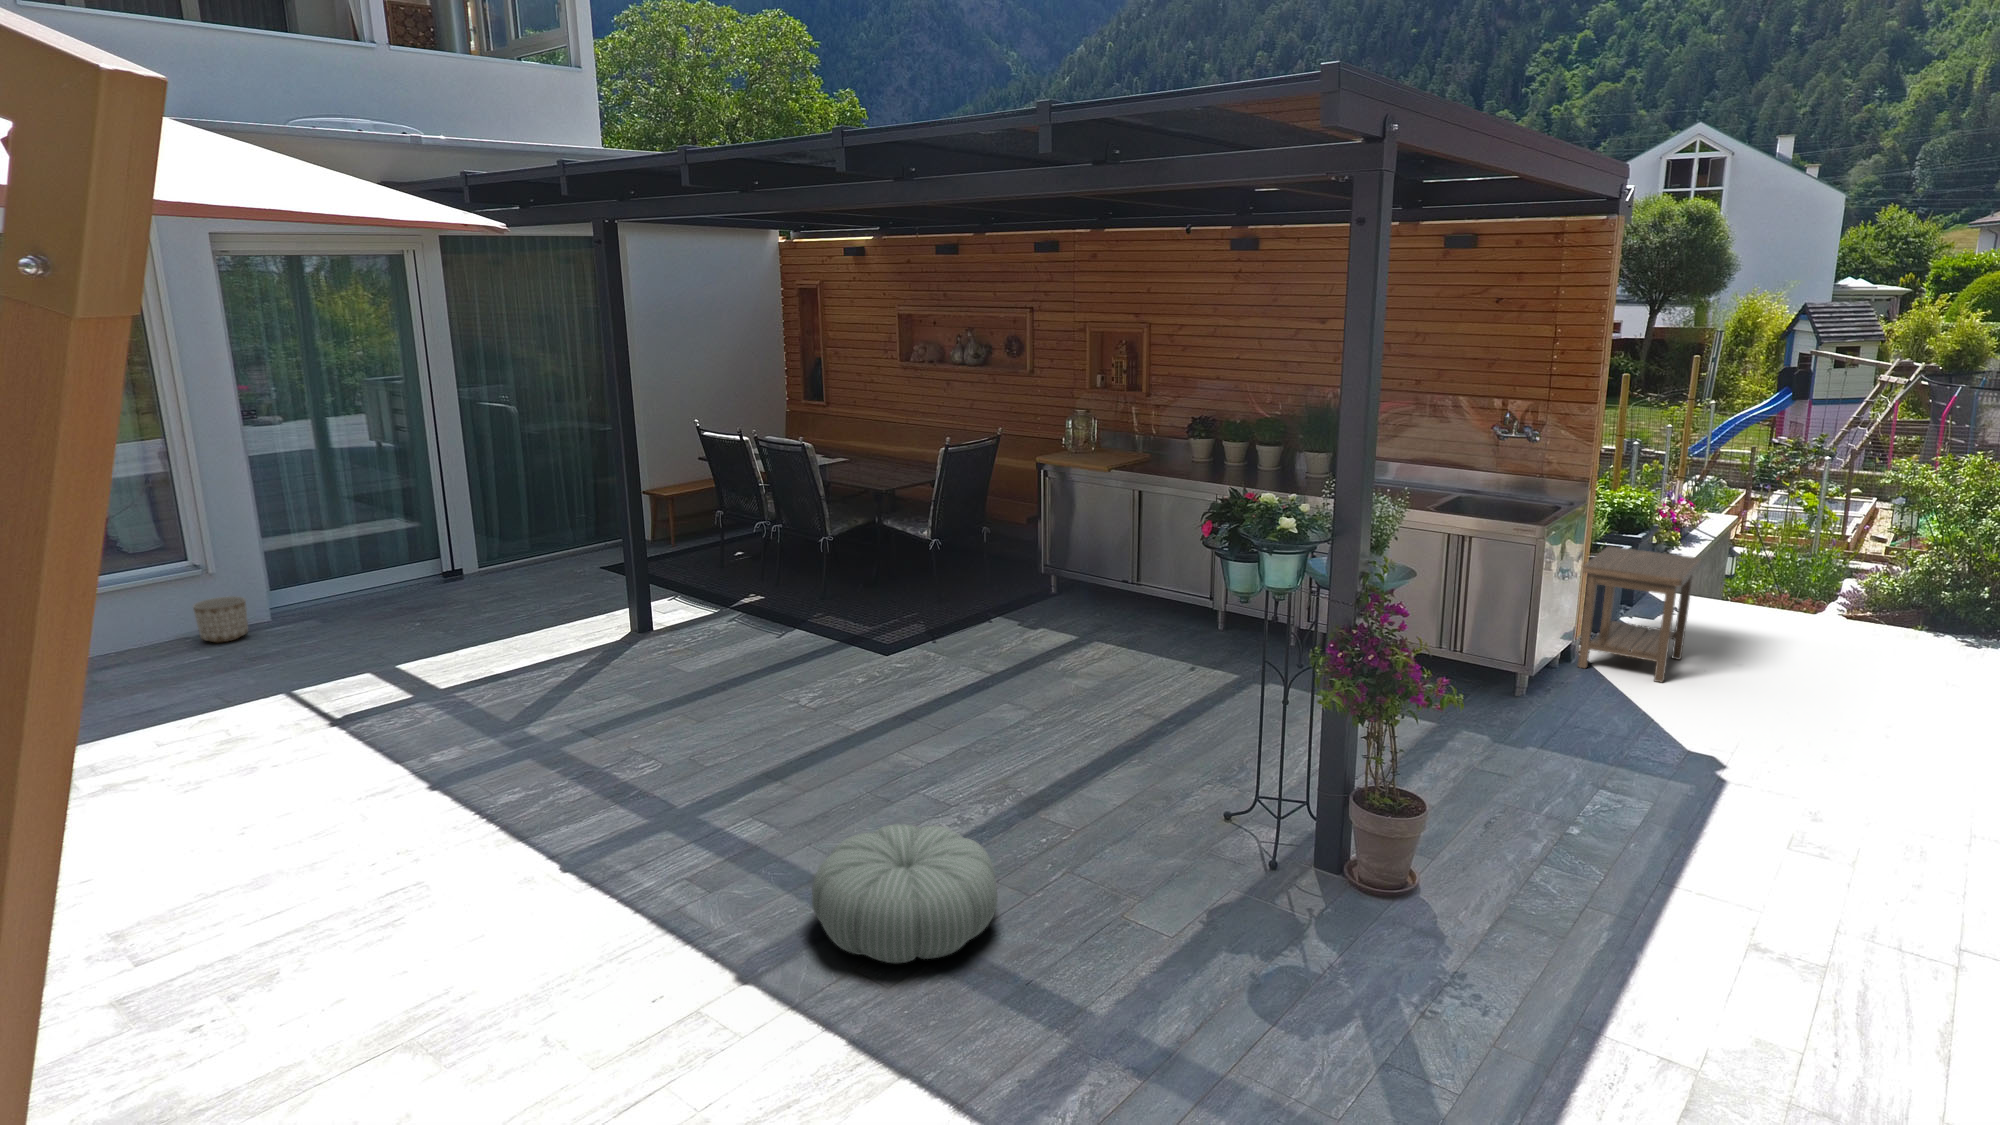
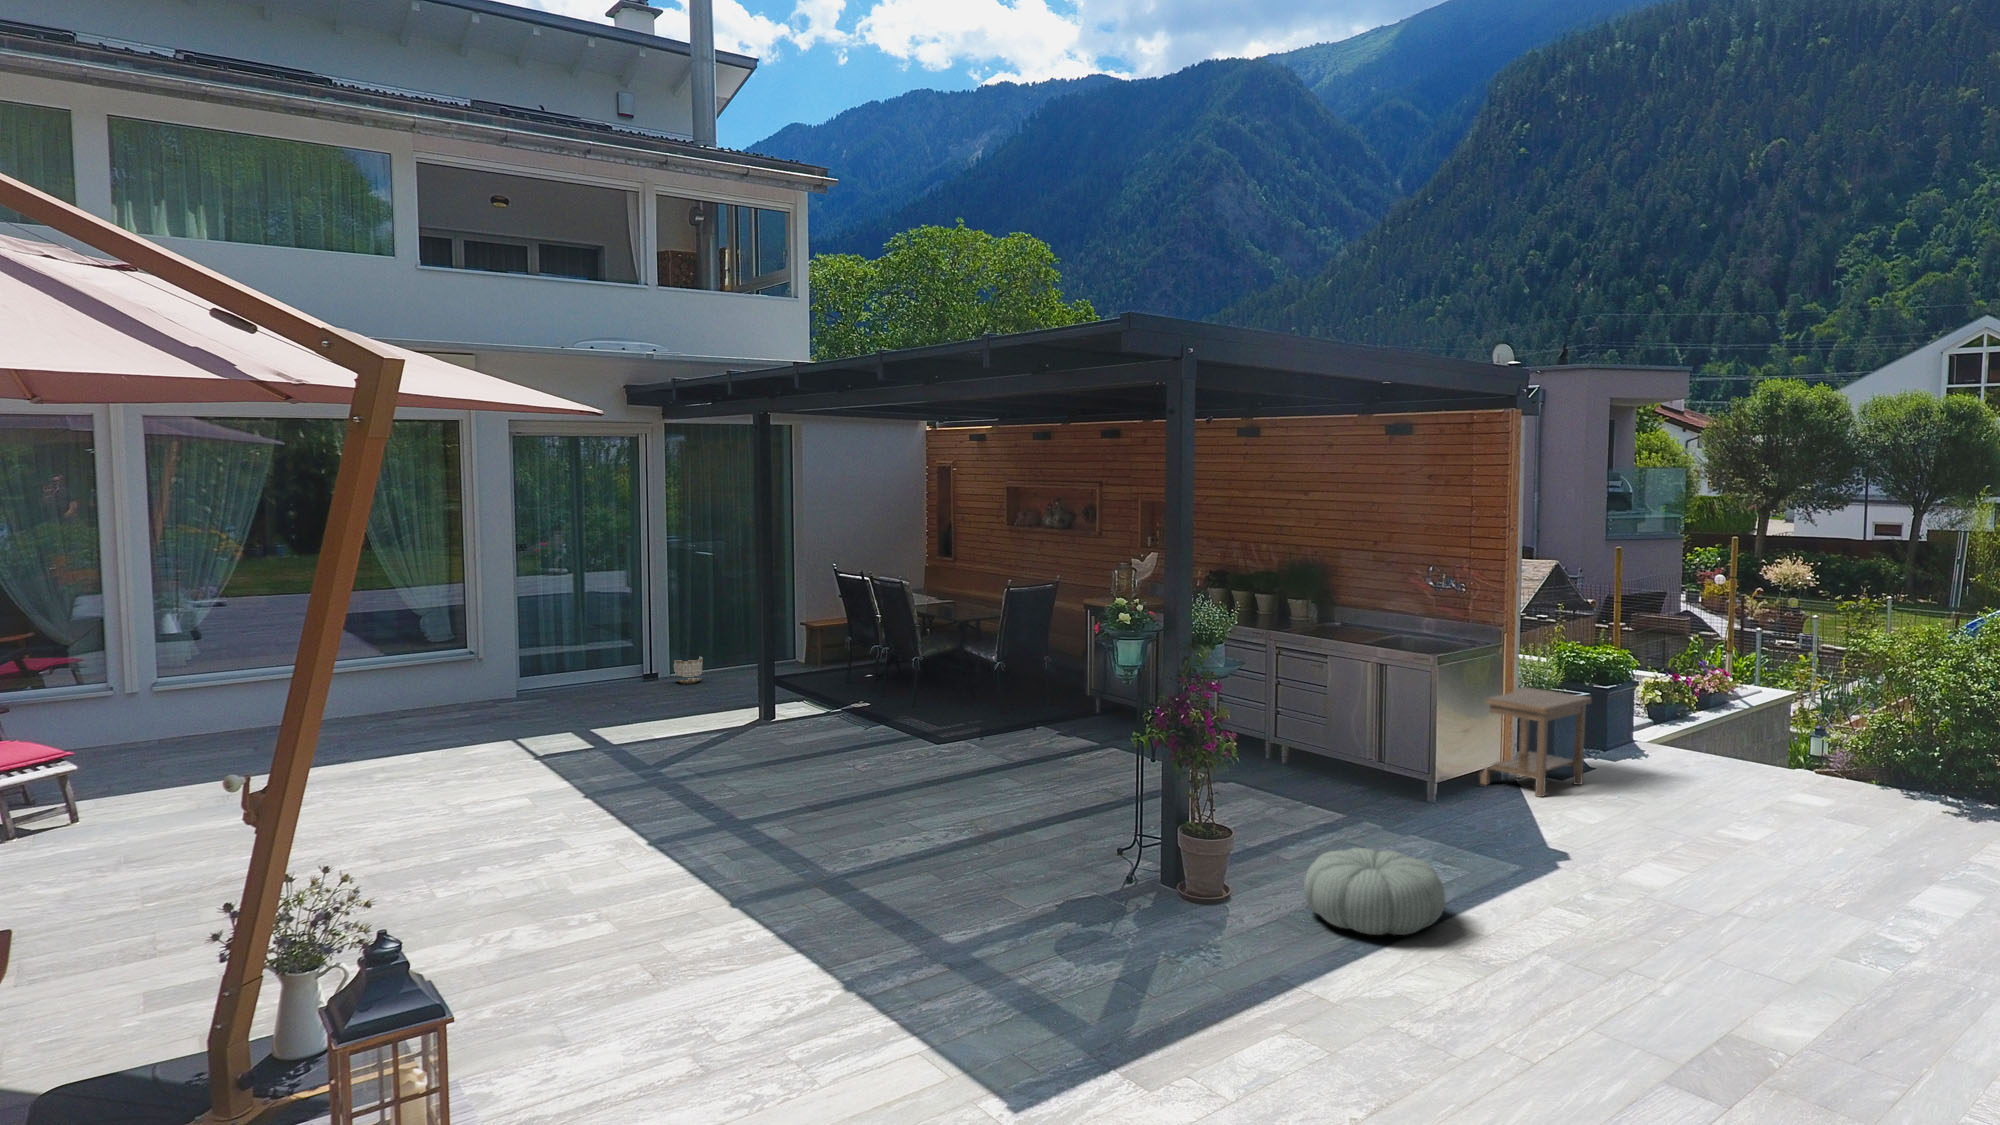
planter: present [193,596,248,642] -> present [674,657,703,684]
pouf: present [812,824,998,963] -> present [1304,848,1445,935]

